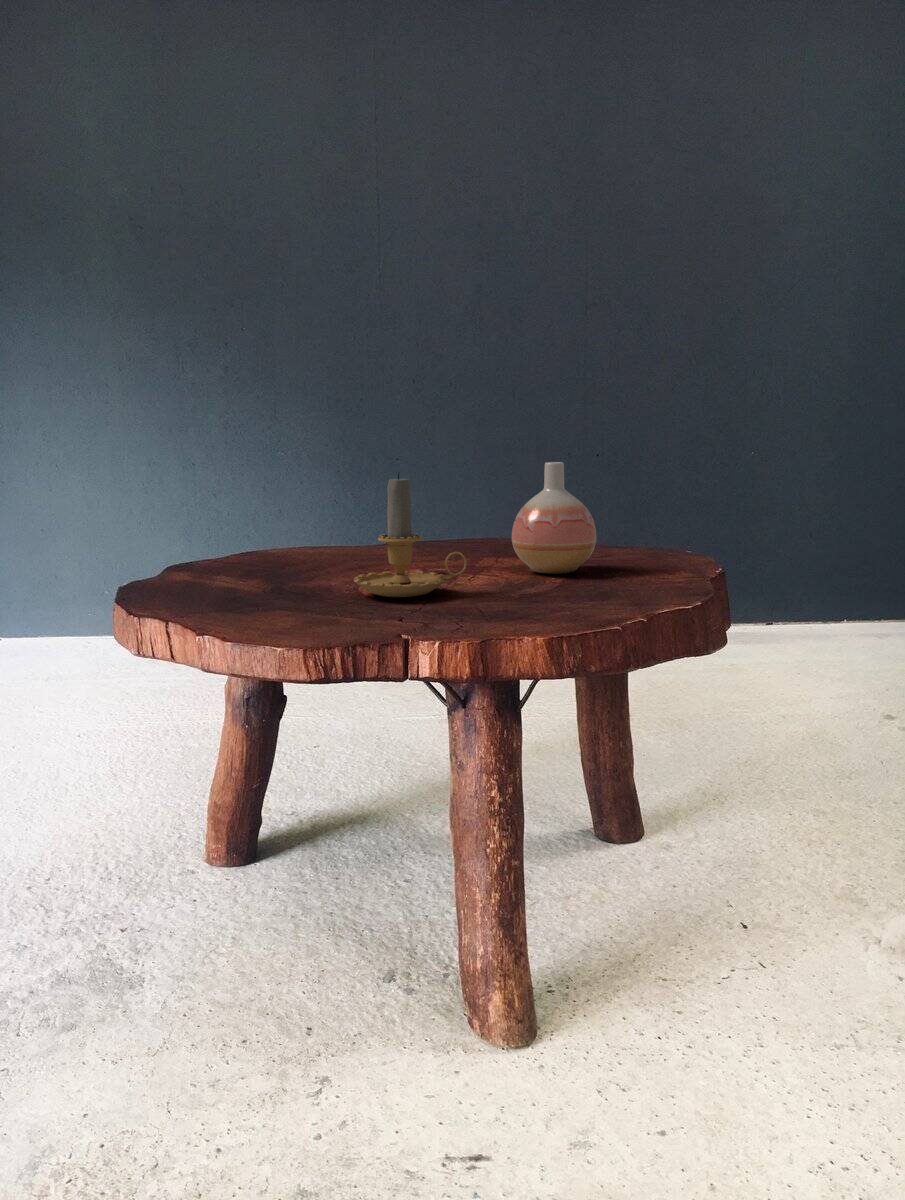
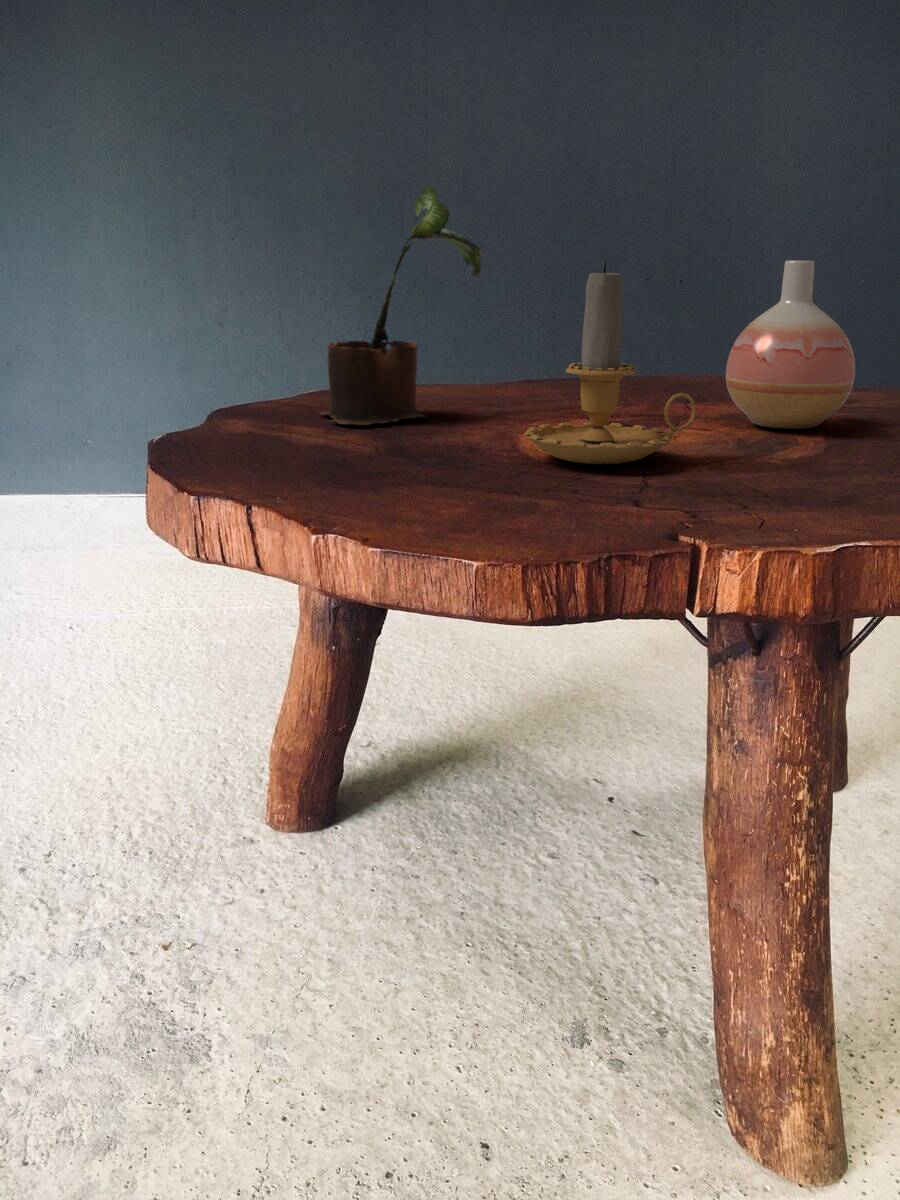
potted plant: none [241,418,352,574] -> present [321,184,482,425]

